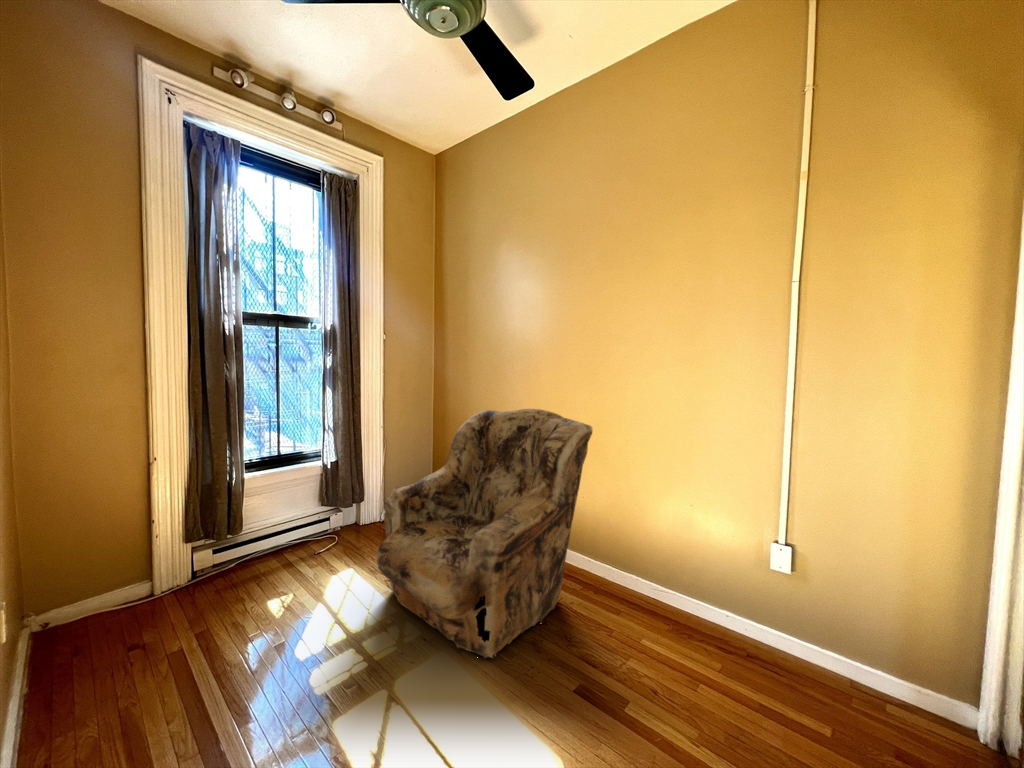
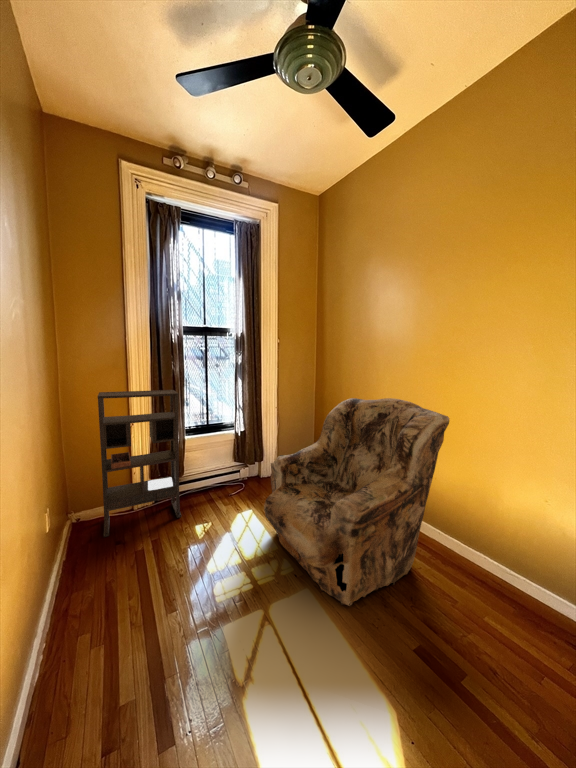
bookshelf: none [87,405,241,649] -> present [98,390,181,537]

